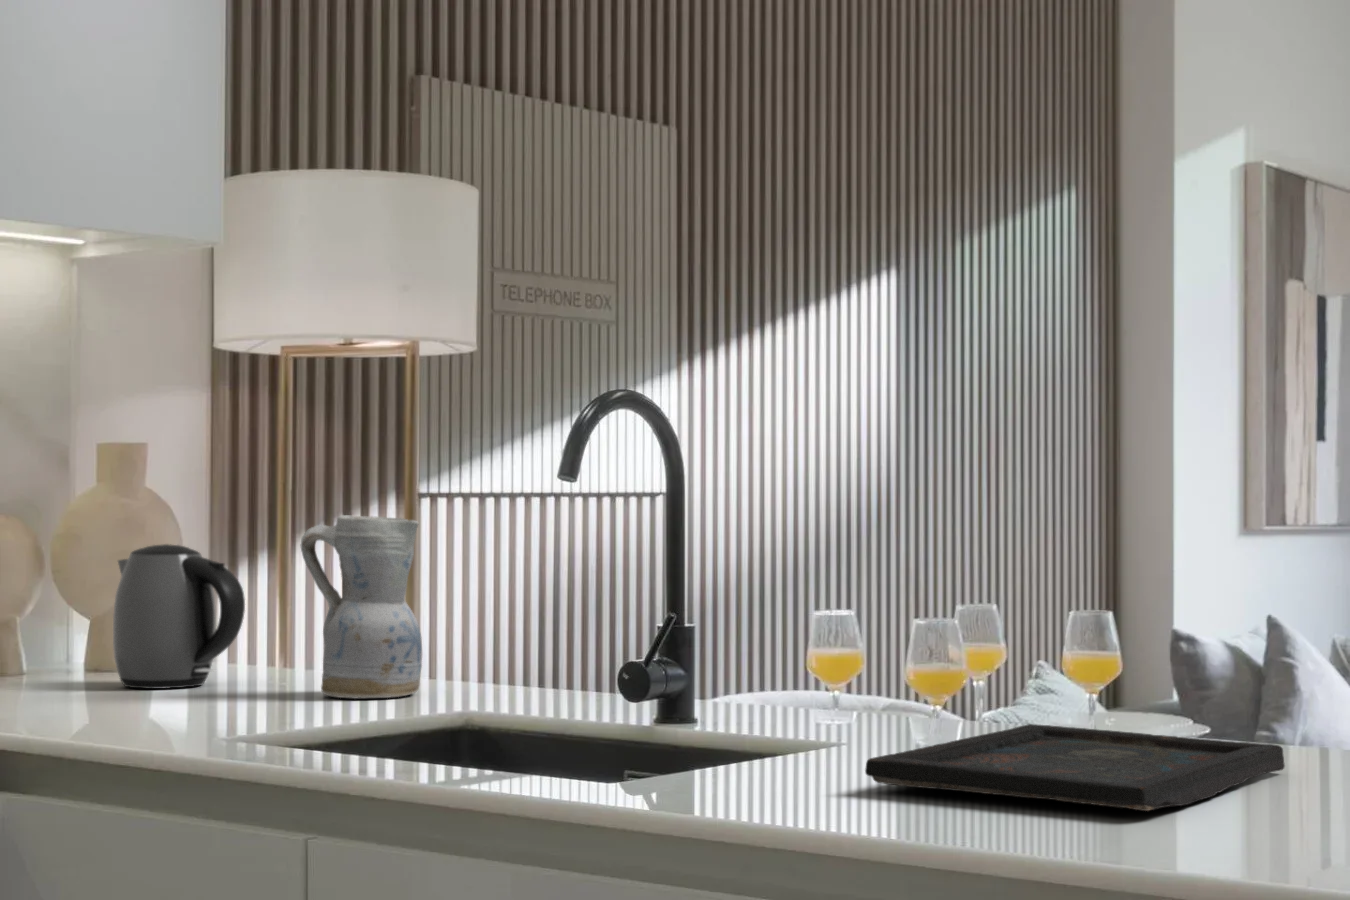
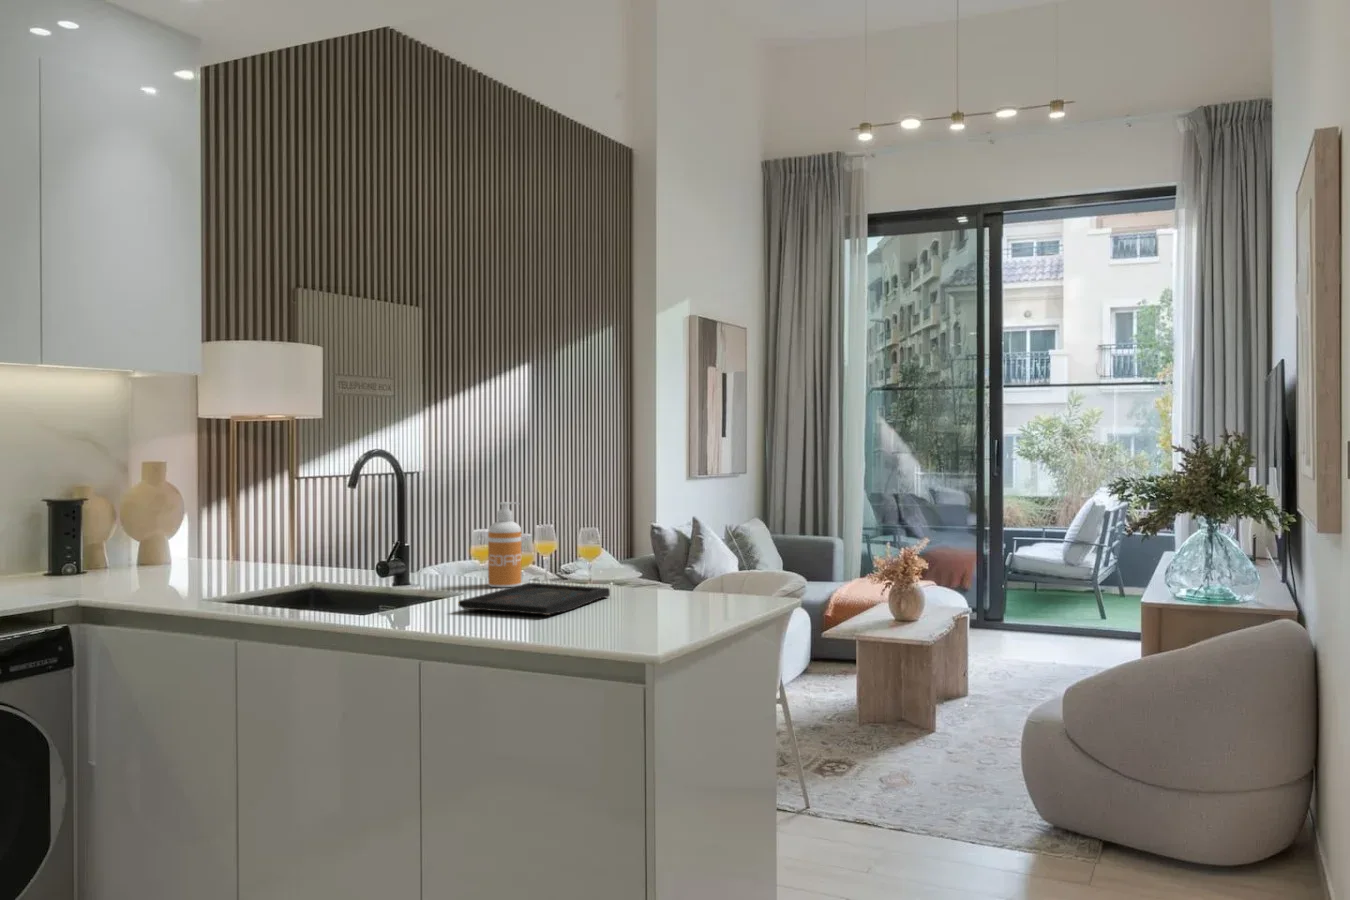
soap dispenser: none [904,508,994,737] -> present [488,502,521,587]
ceramic pitcher: present [301,515,422,698] -> none [242,502,297,579]
kettle: present [113,544,245,689] -> none [154,514,216,577]

